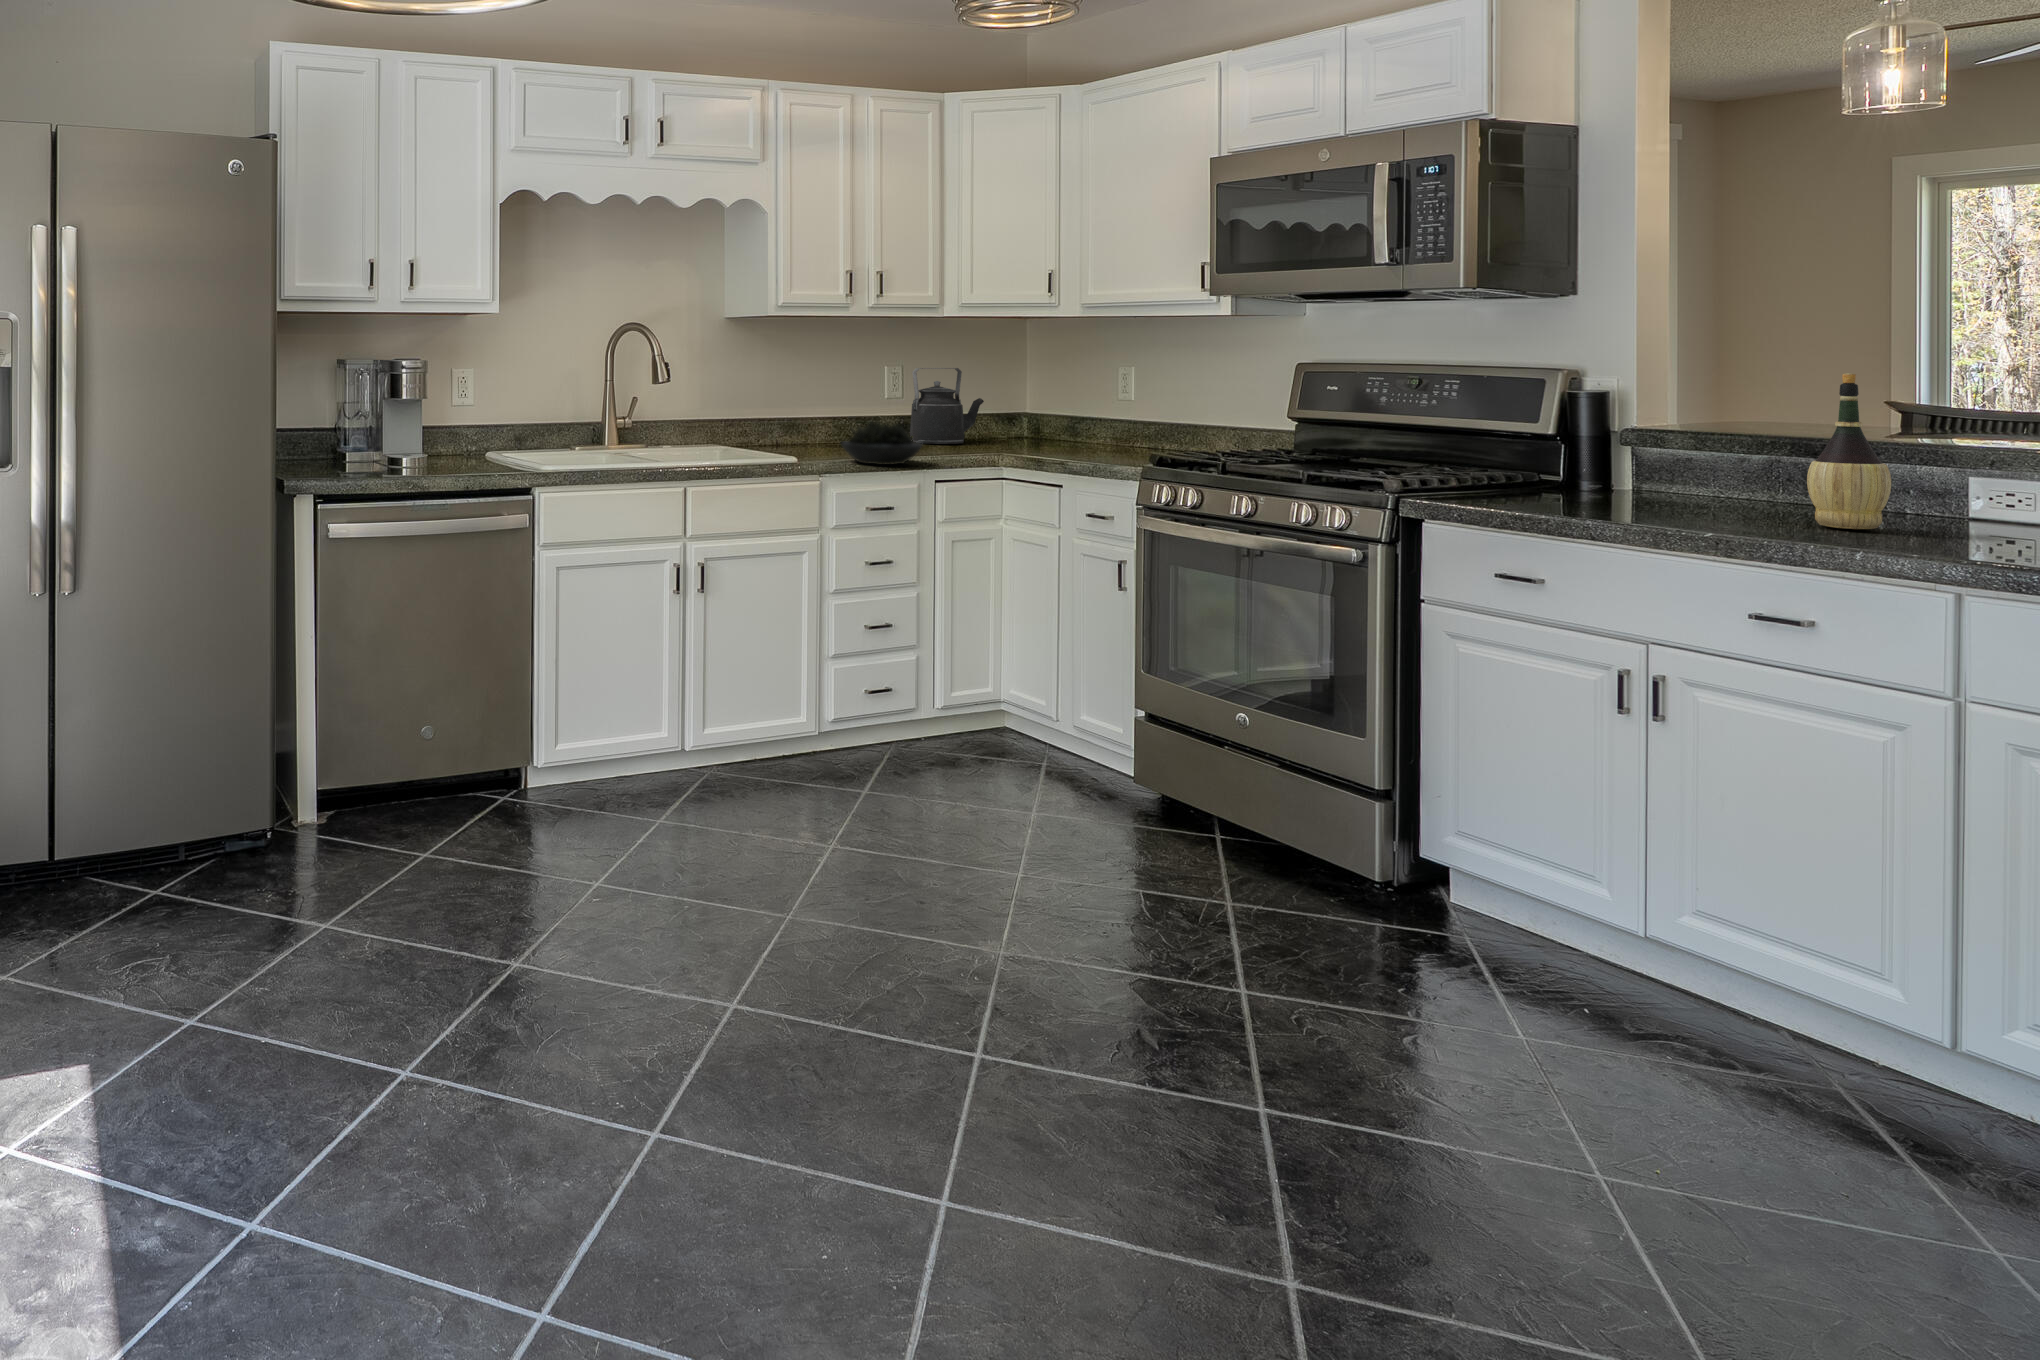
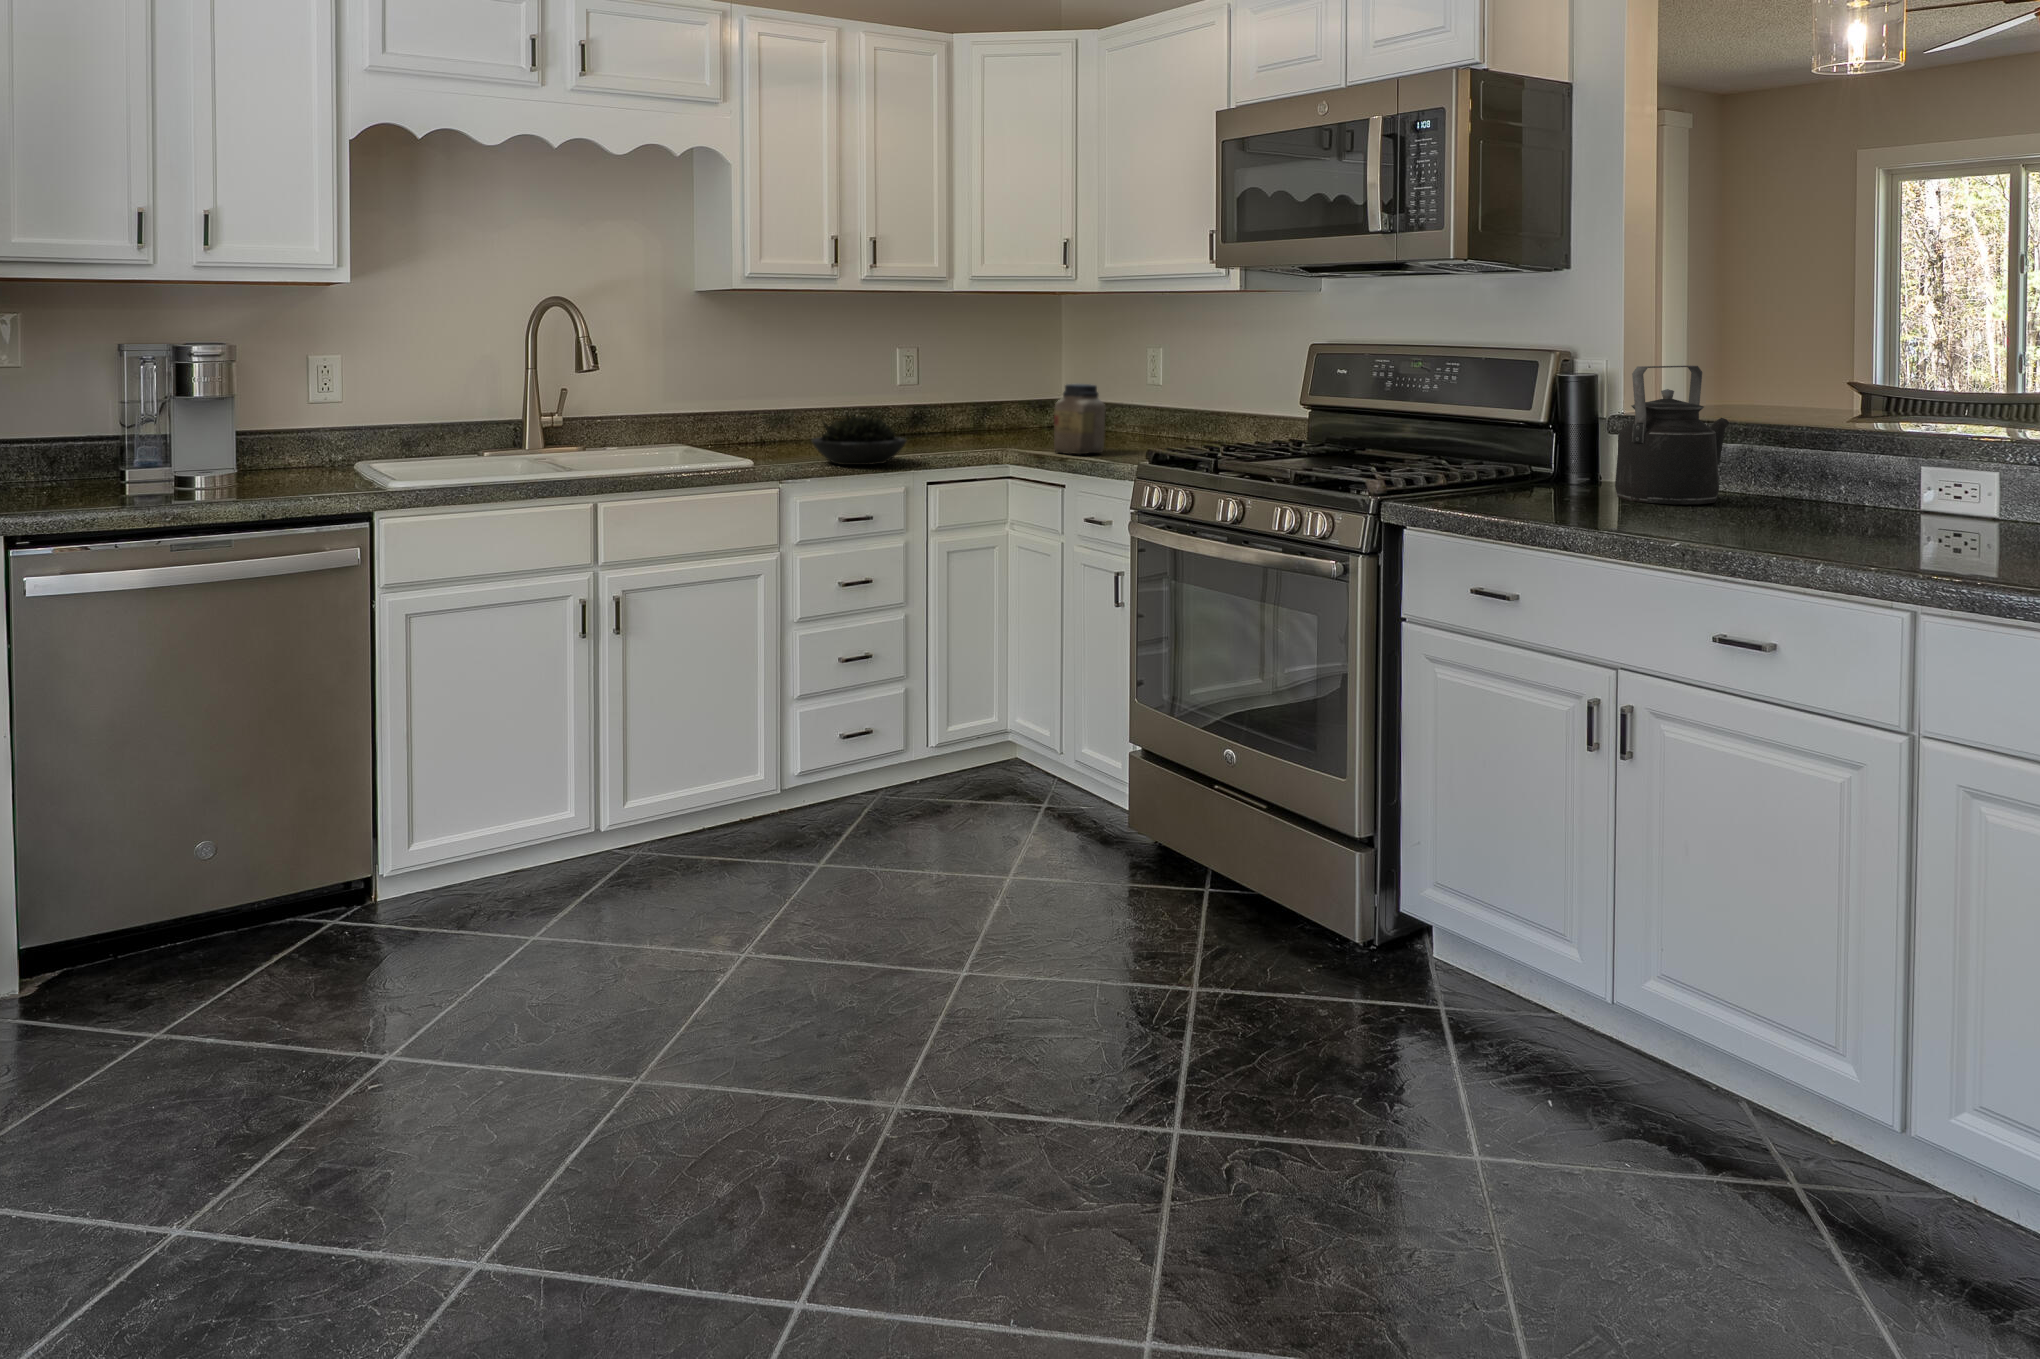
kettle: present [910,368,984,444] -> present [1615,365,1729,504]
wine bottle: present [1807,373,1891,529] -> none [1776,356,1855,529]
jar: none [1045,398,1093,460] -> present [1054,384,1105,454]

